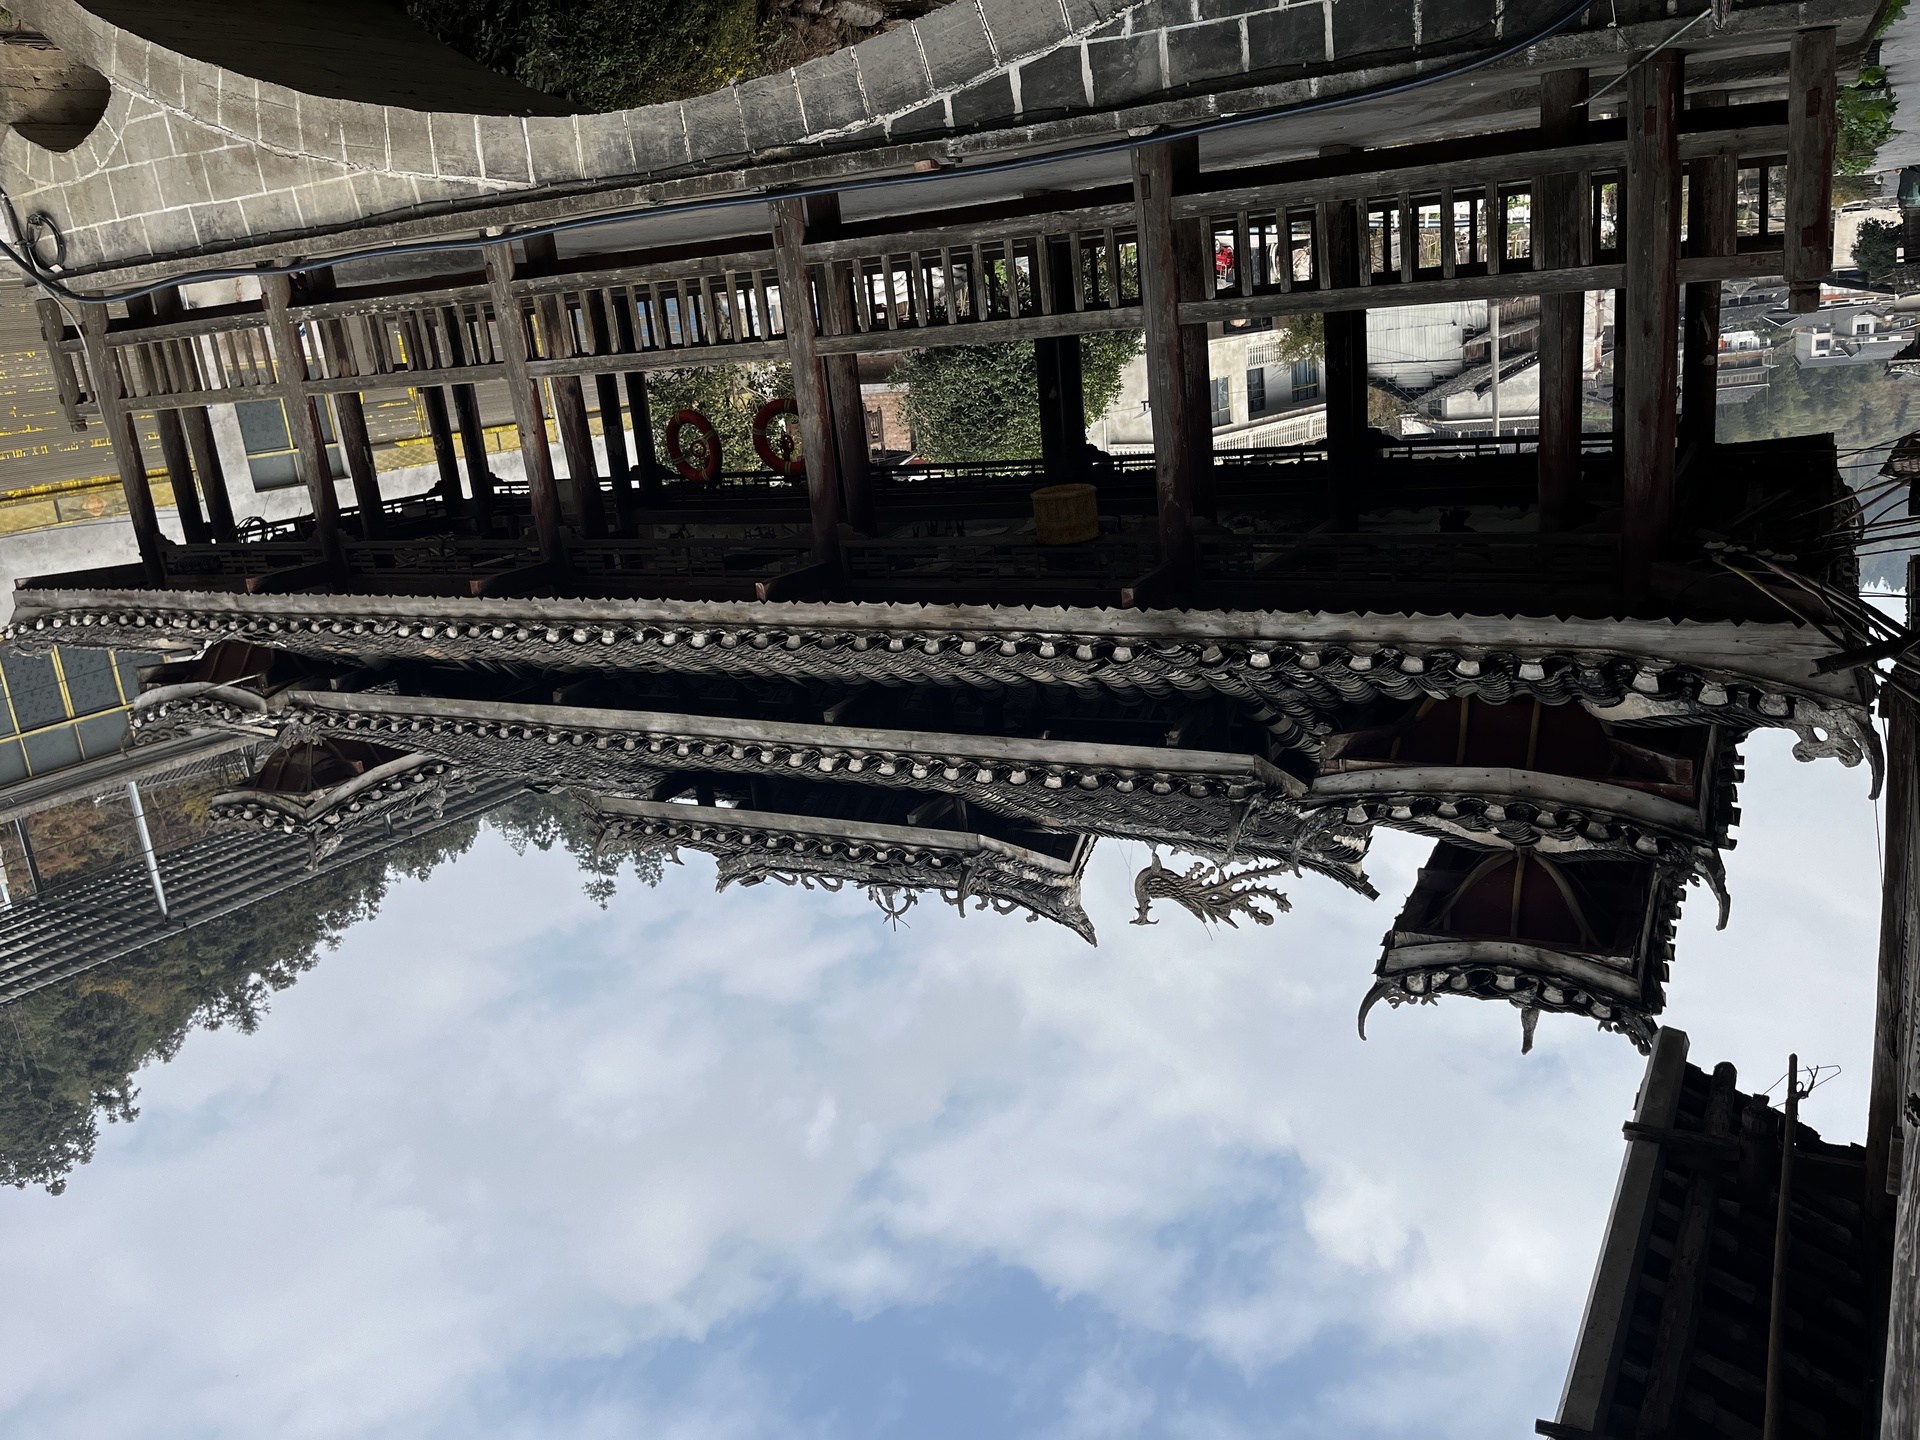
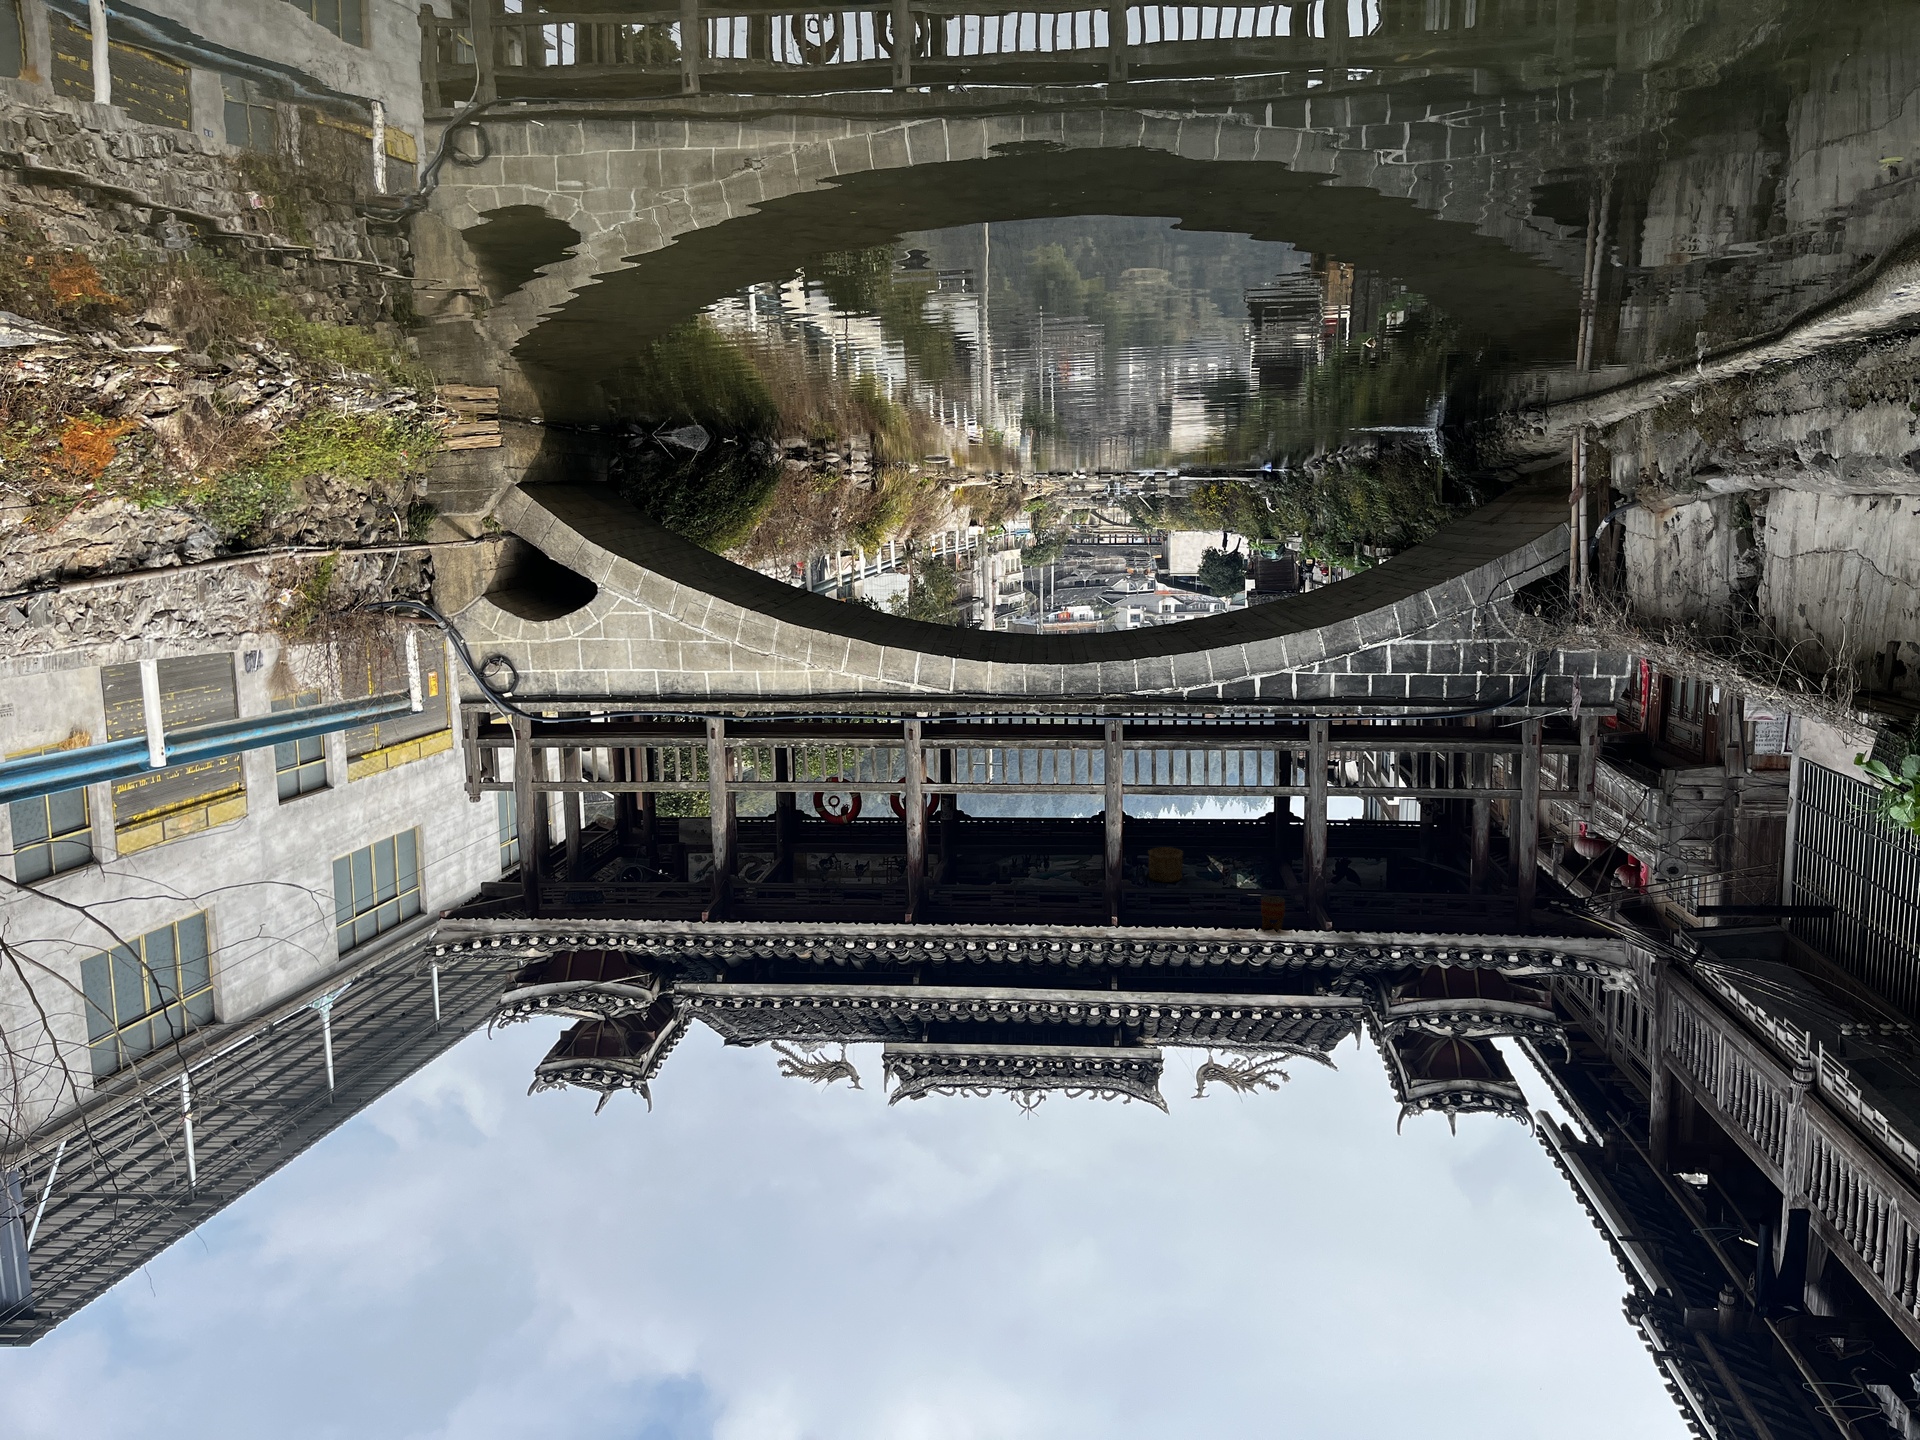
planter: none [1036,542,1087,614] -> present [1261,896,1285,933]

